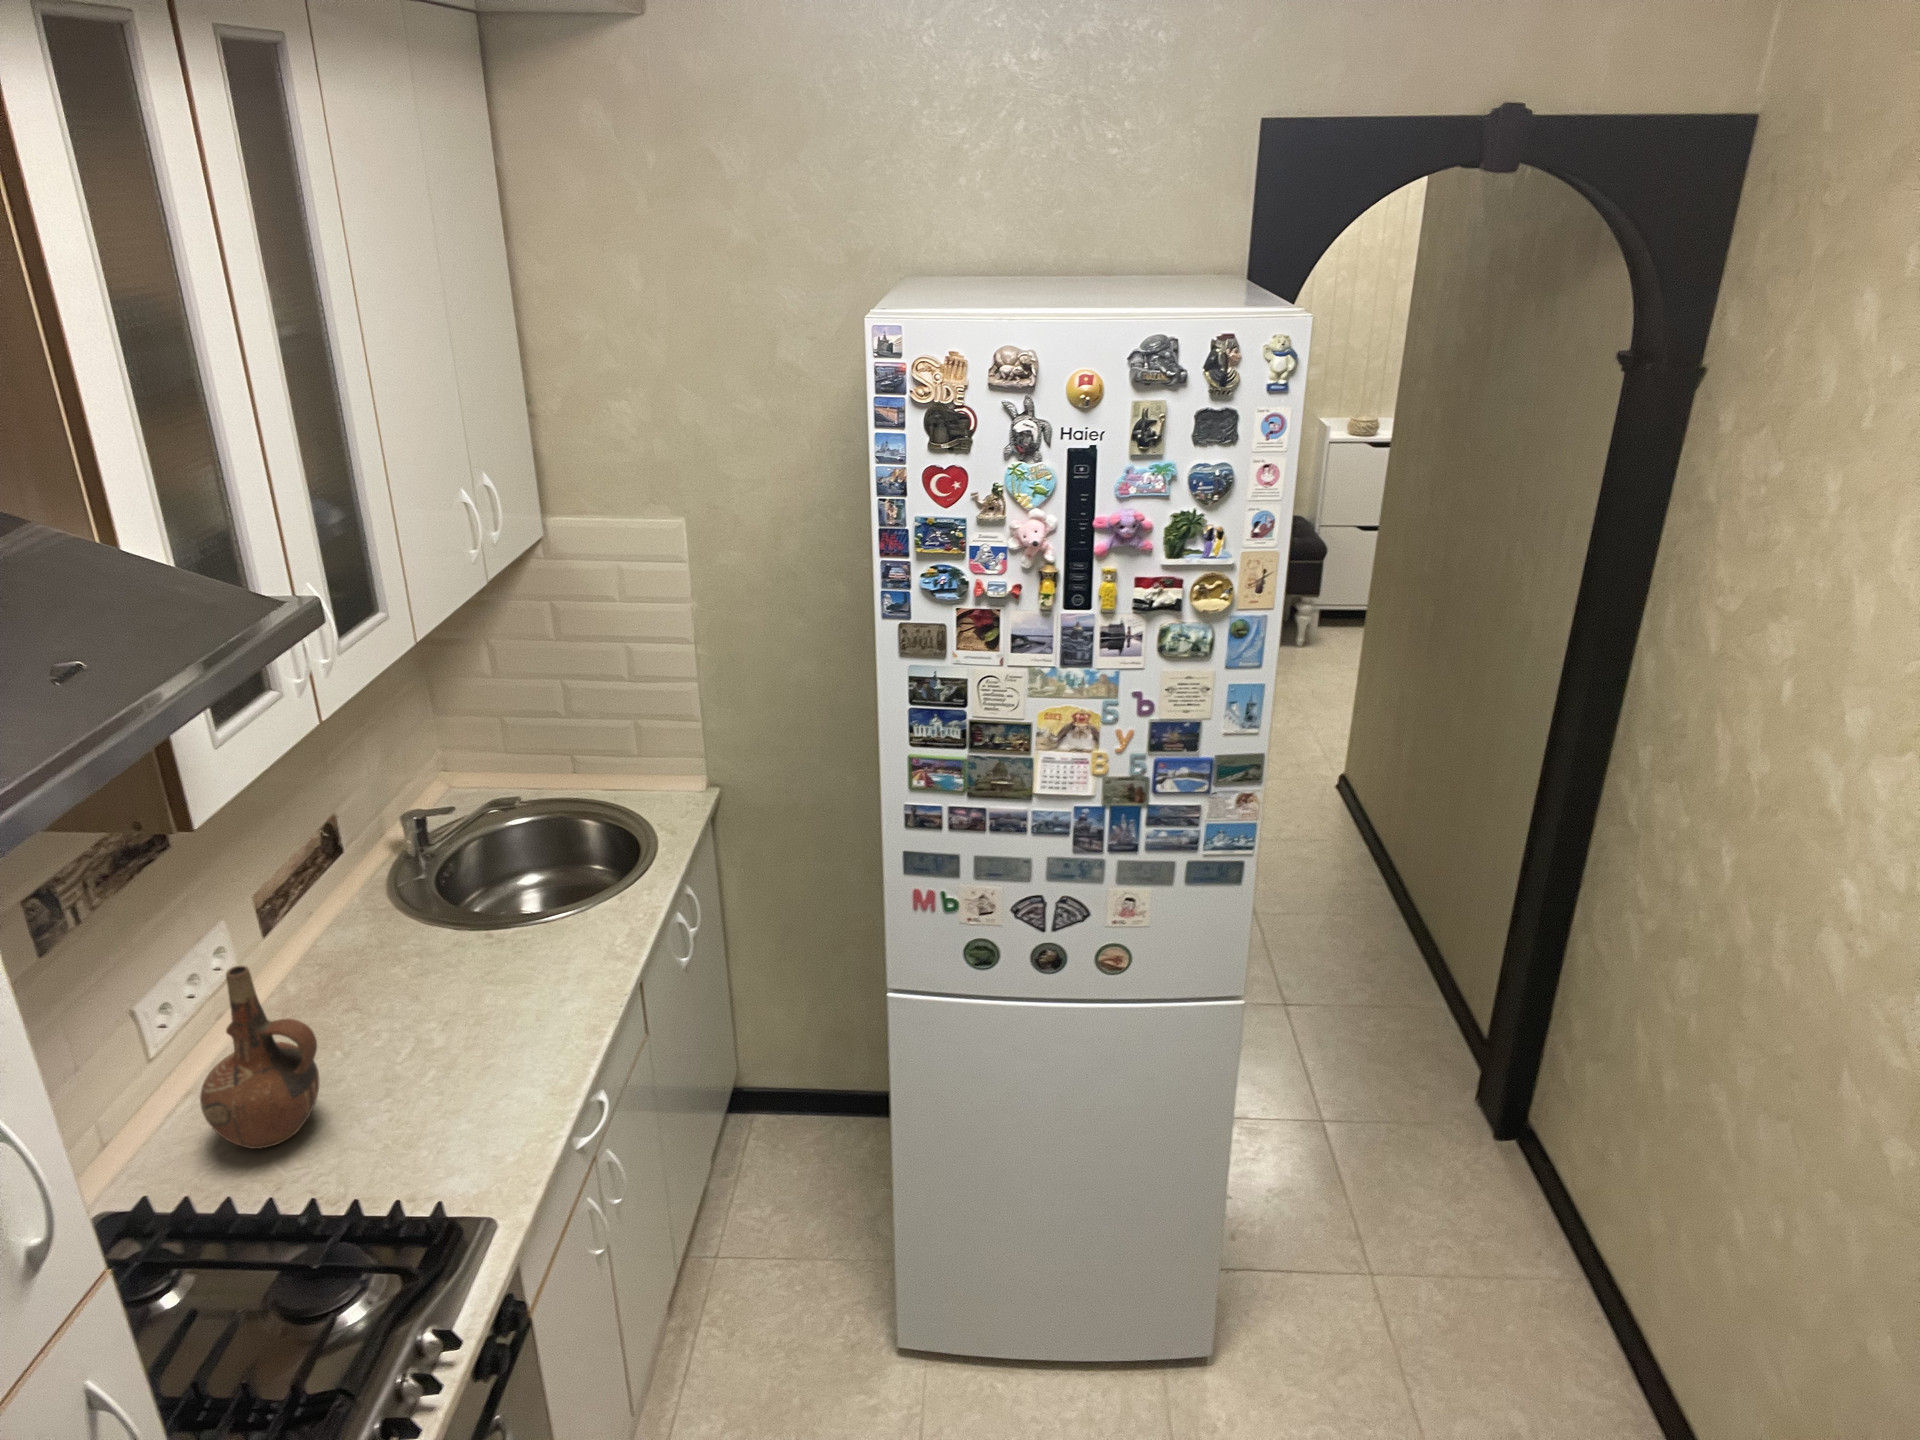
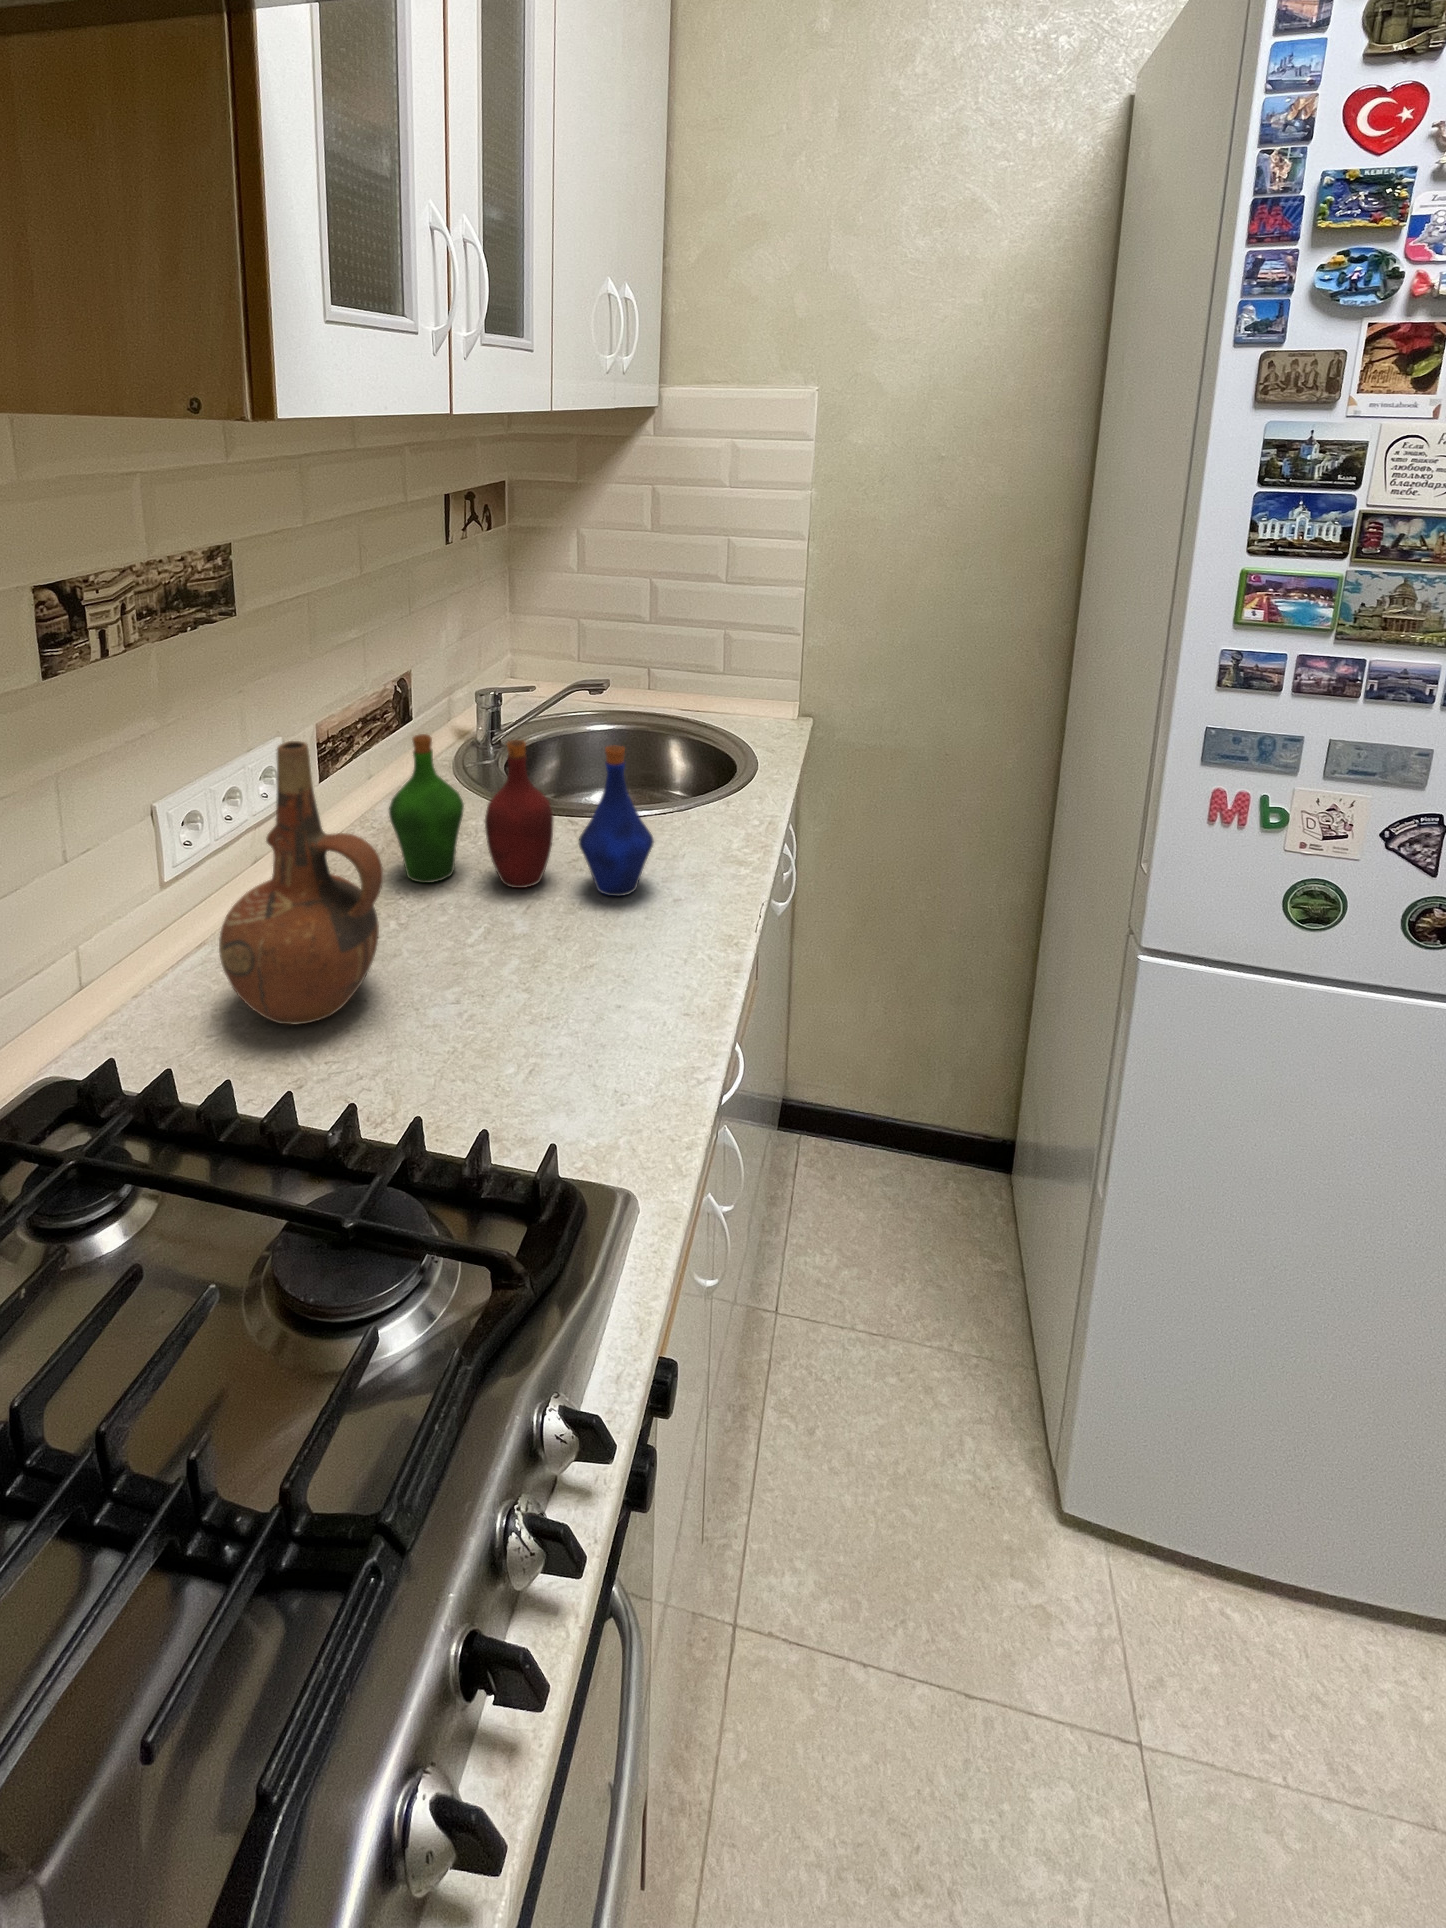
bottle: none [318,908,529,1020] -> present [389,734,654,896]

